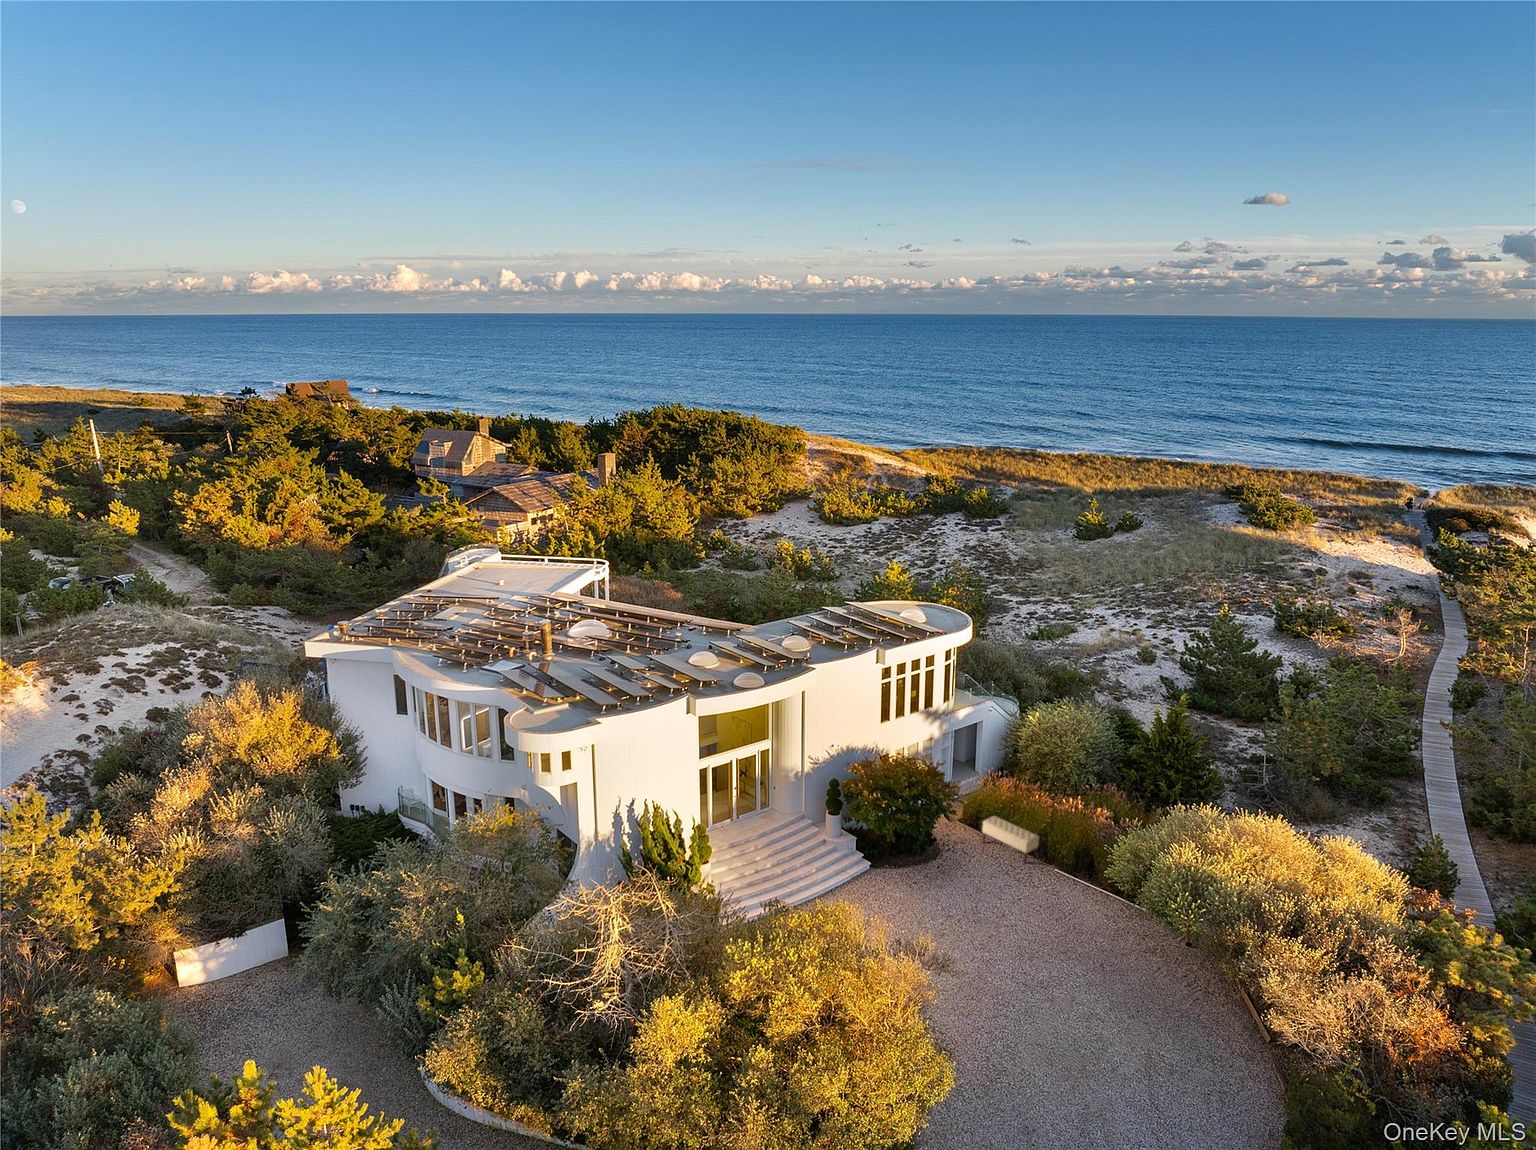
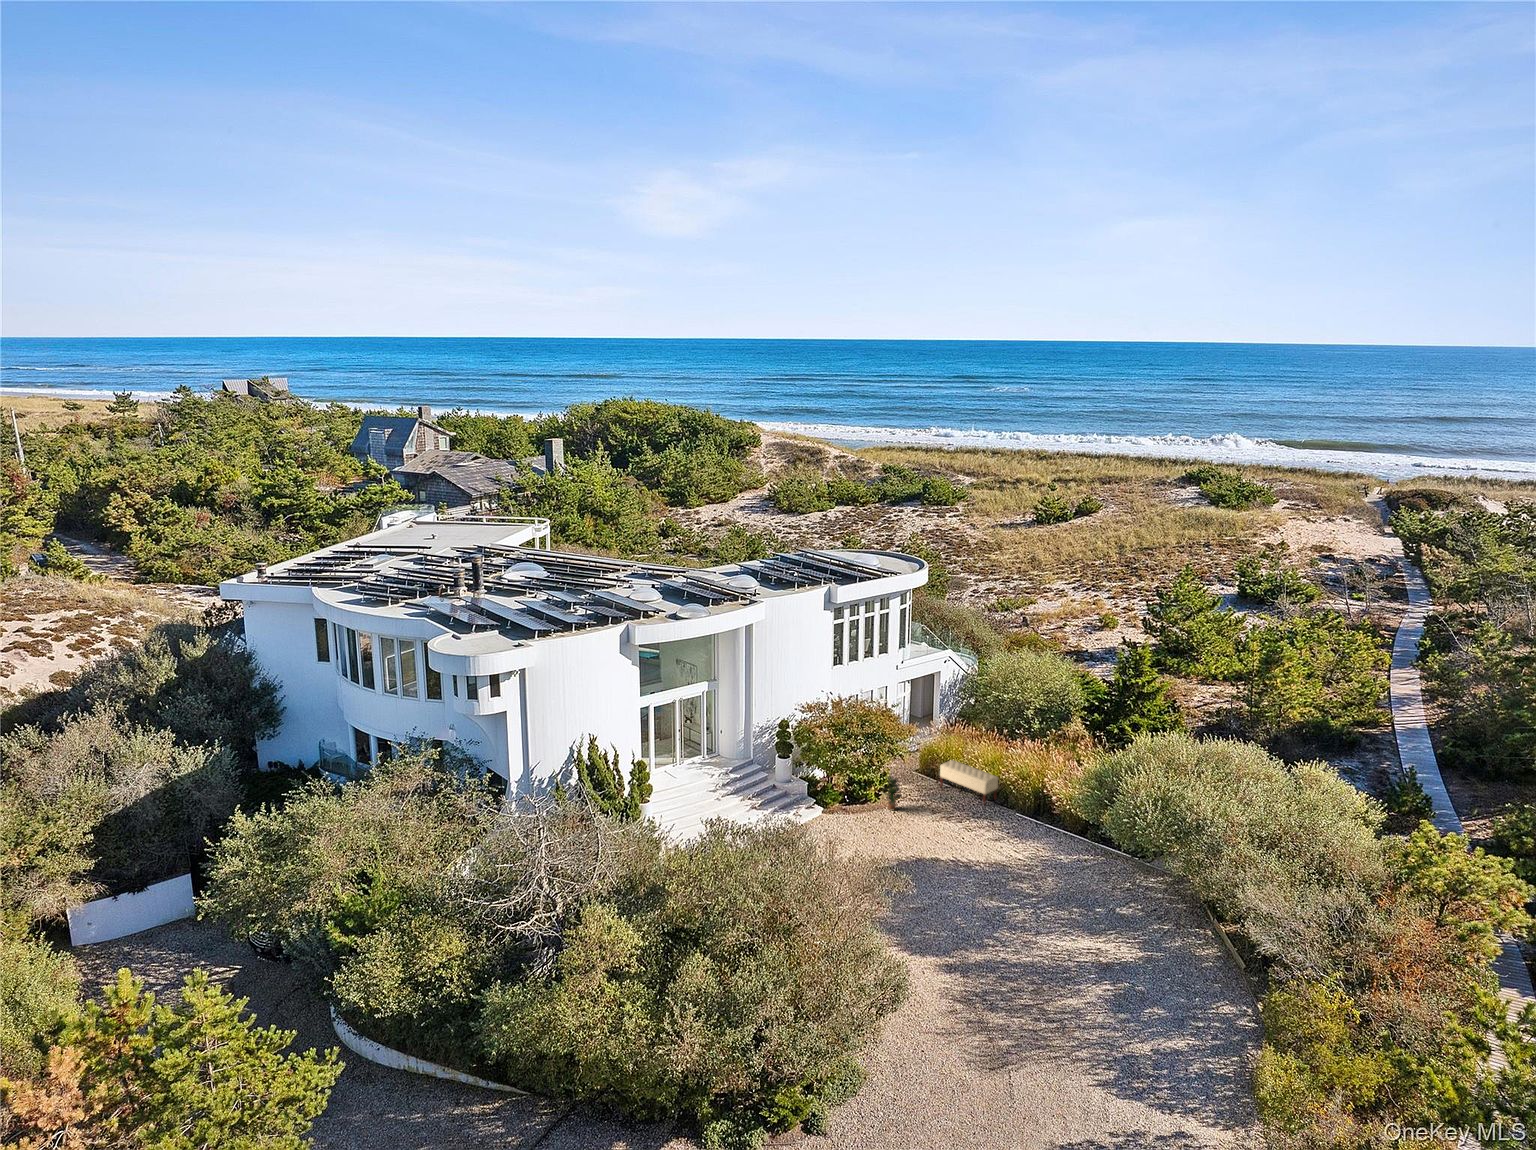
potted plant: none [926,834,947,867] -> present [884,776,902,810]

